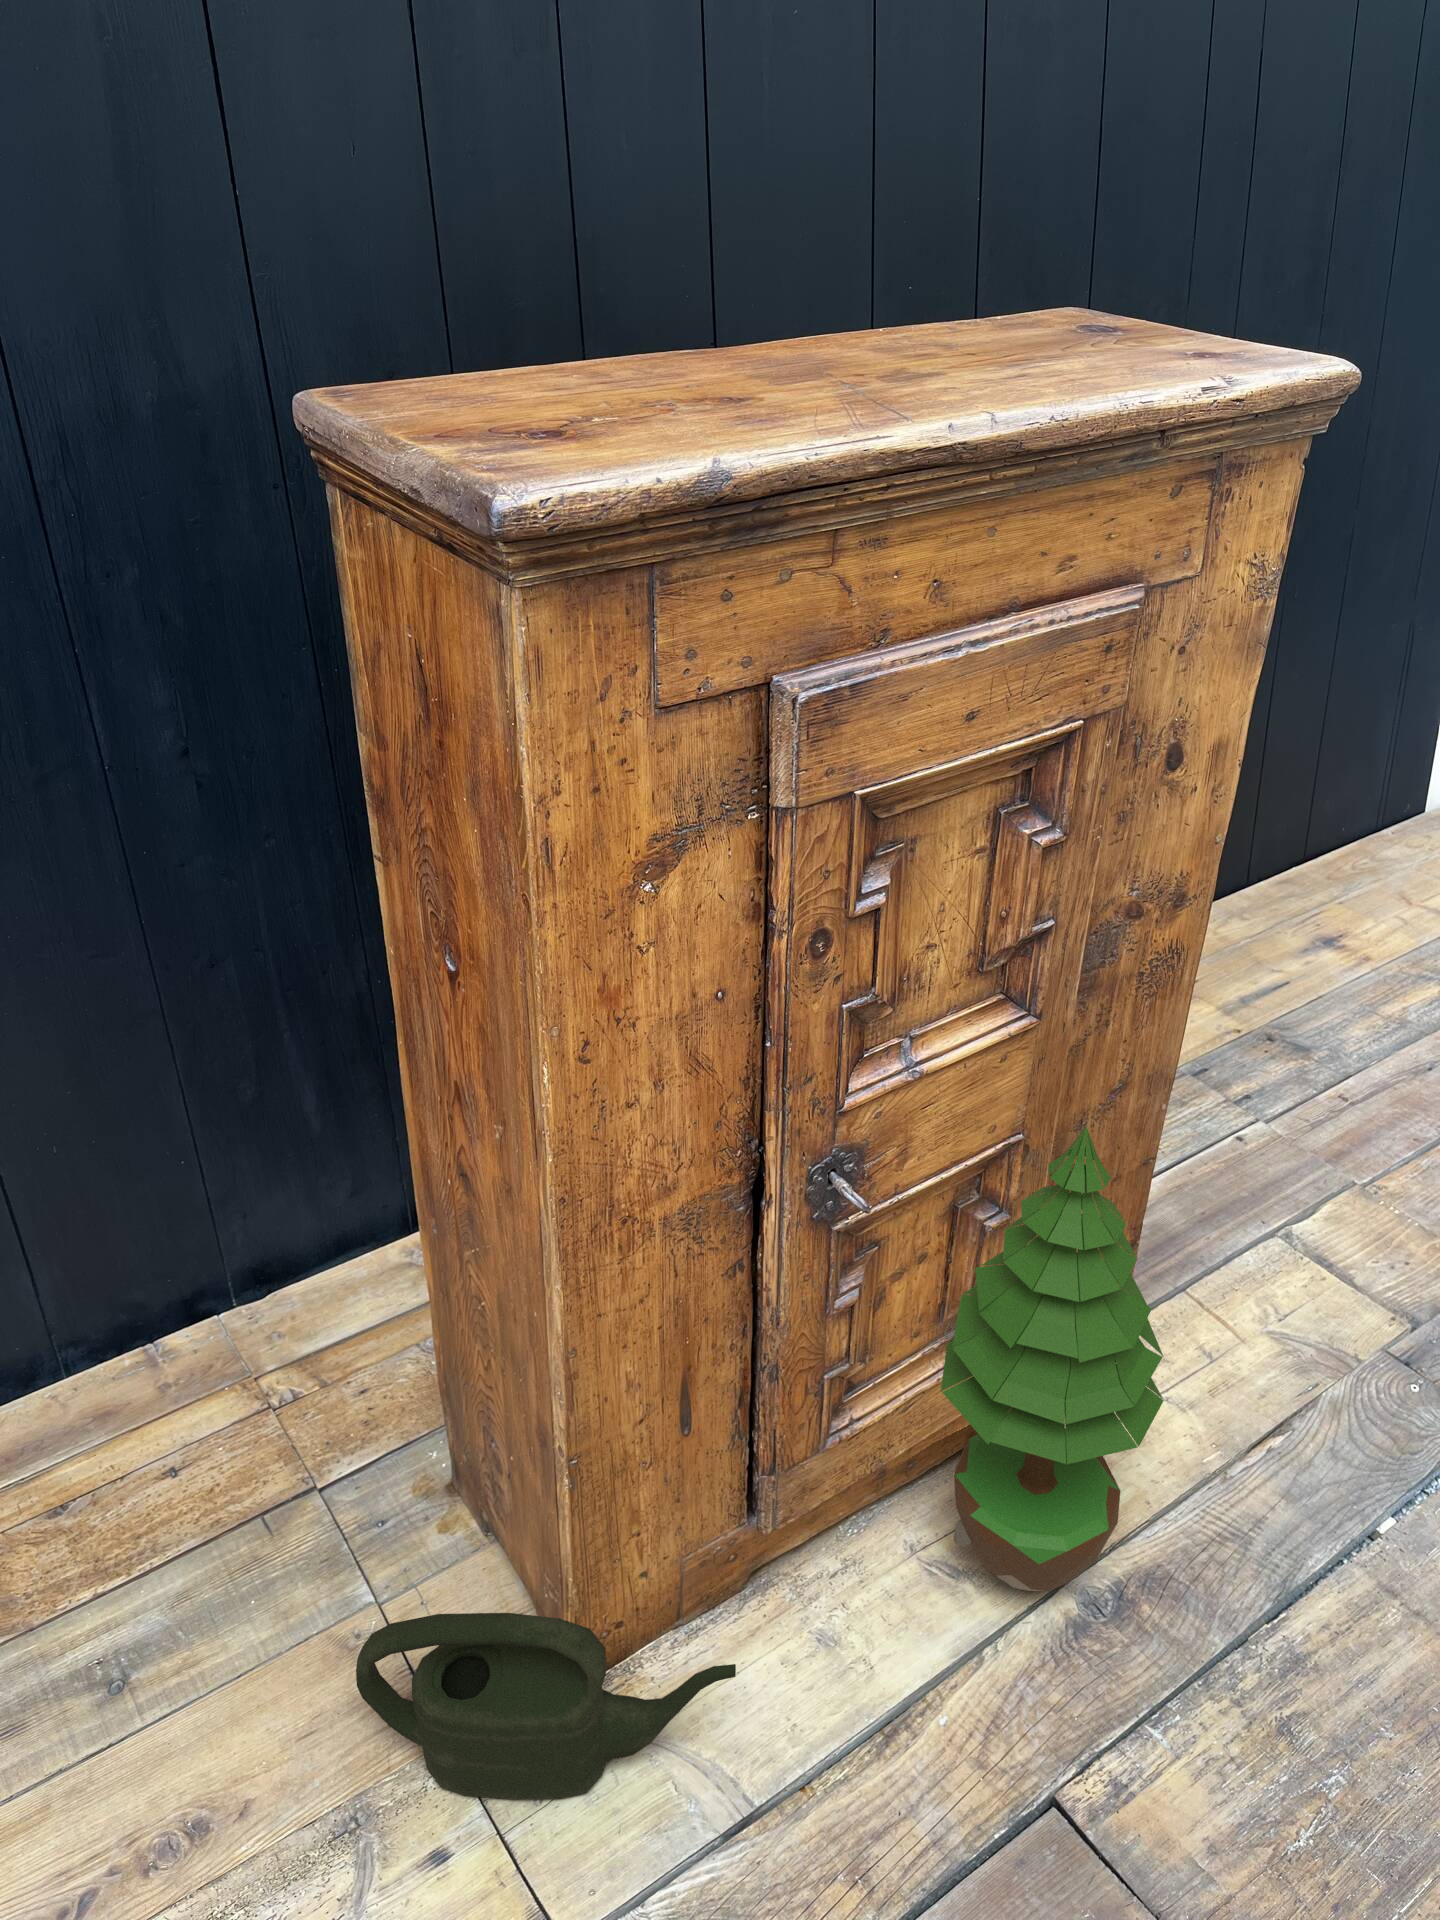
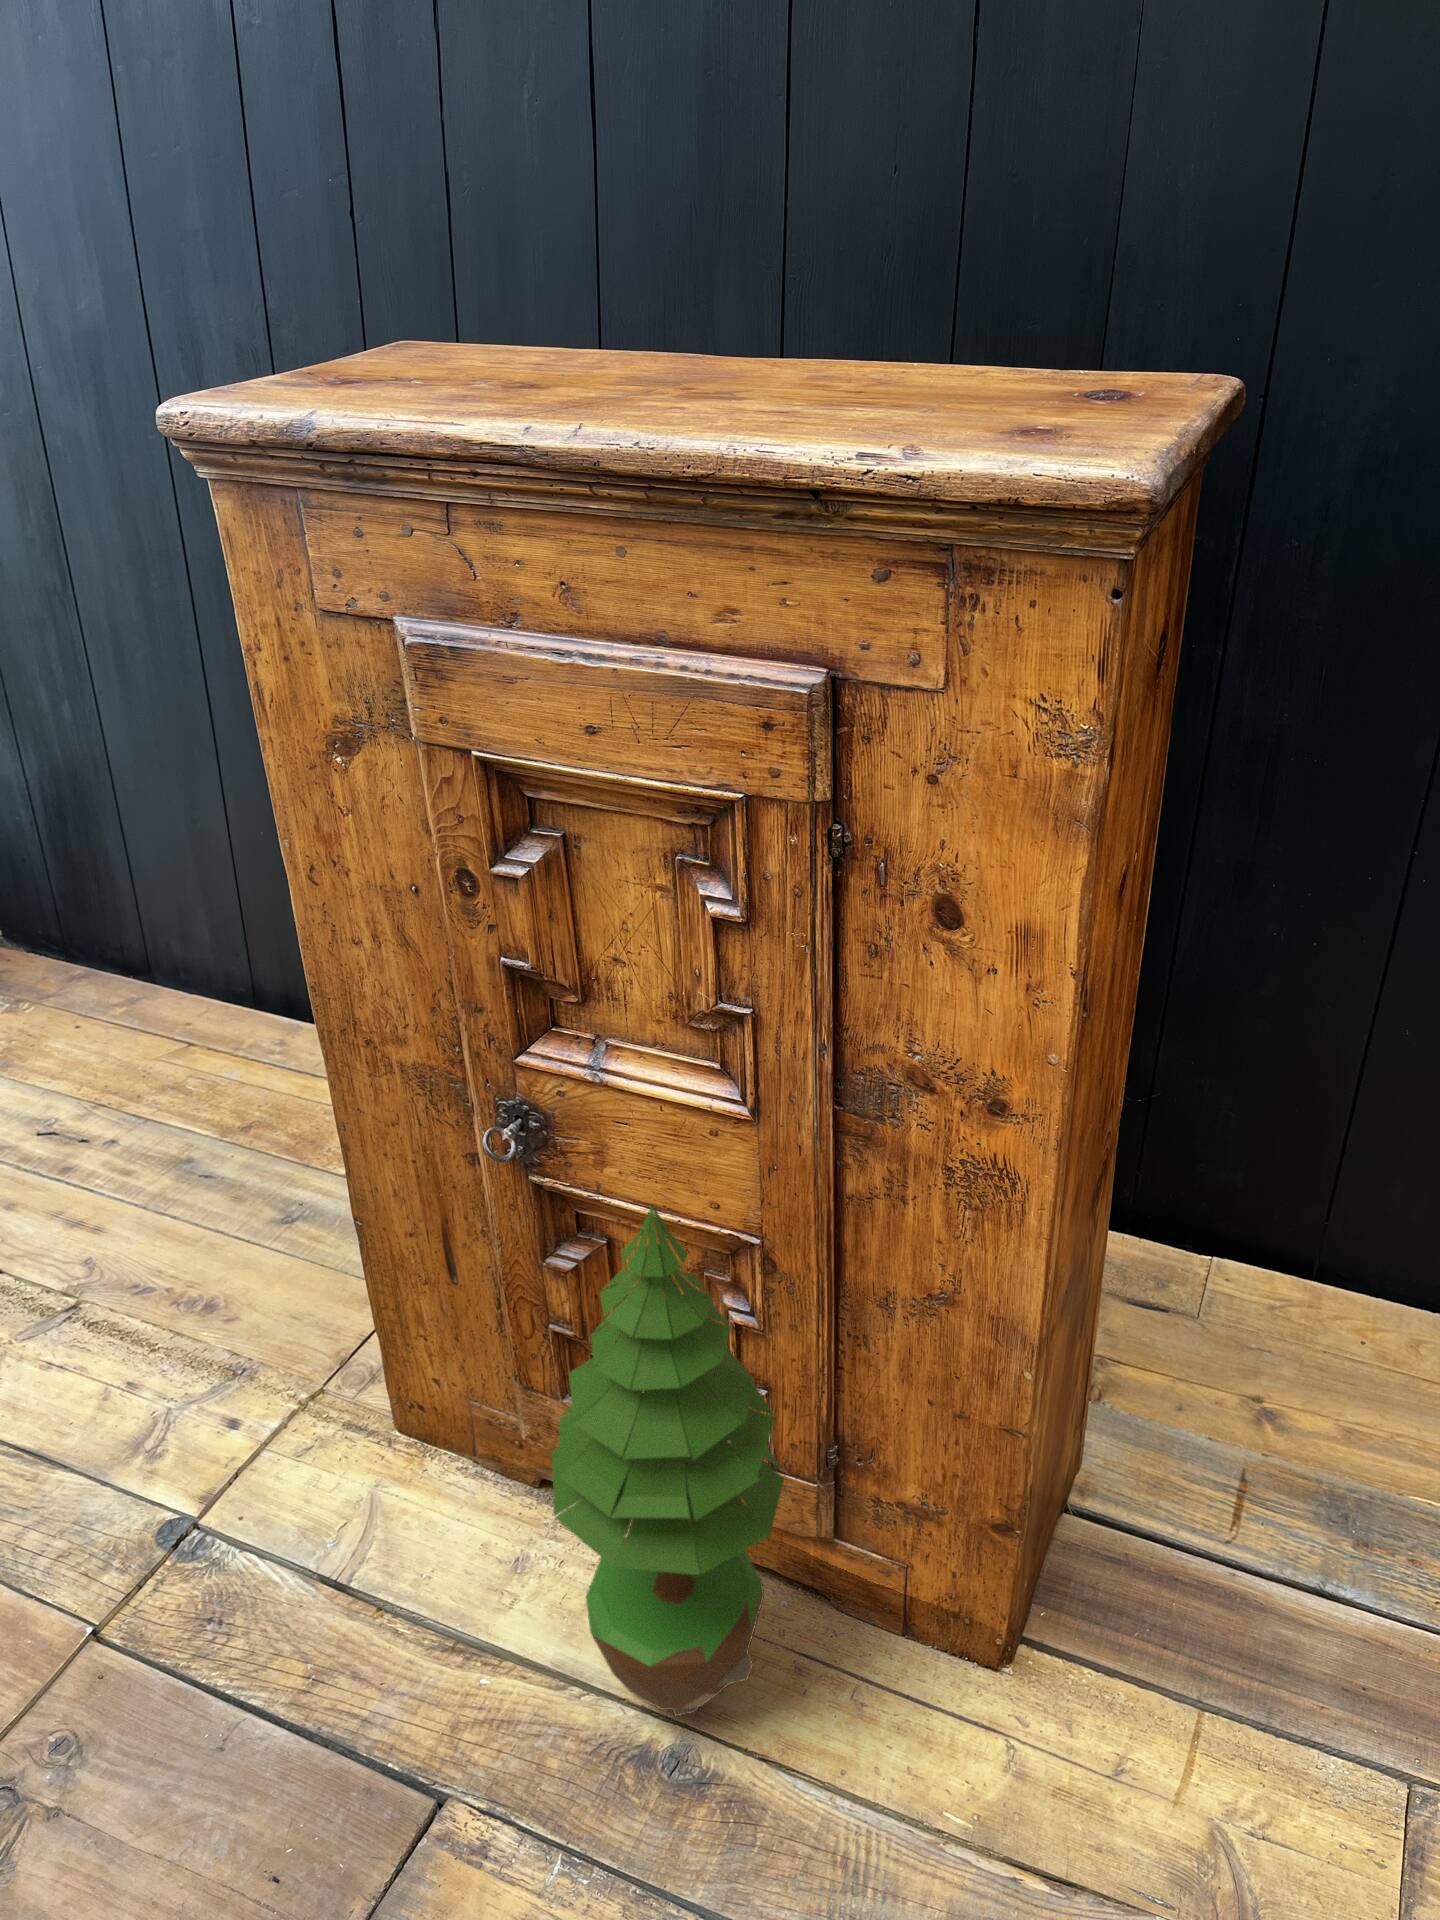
watering can: present [356,1613,736,1800] -> none [265,1256,369,1480]

